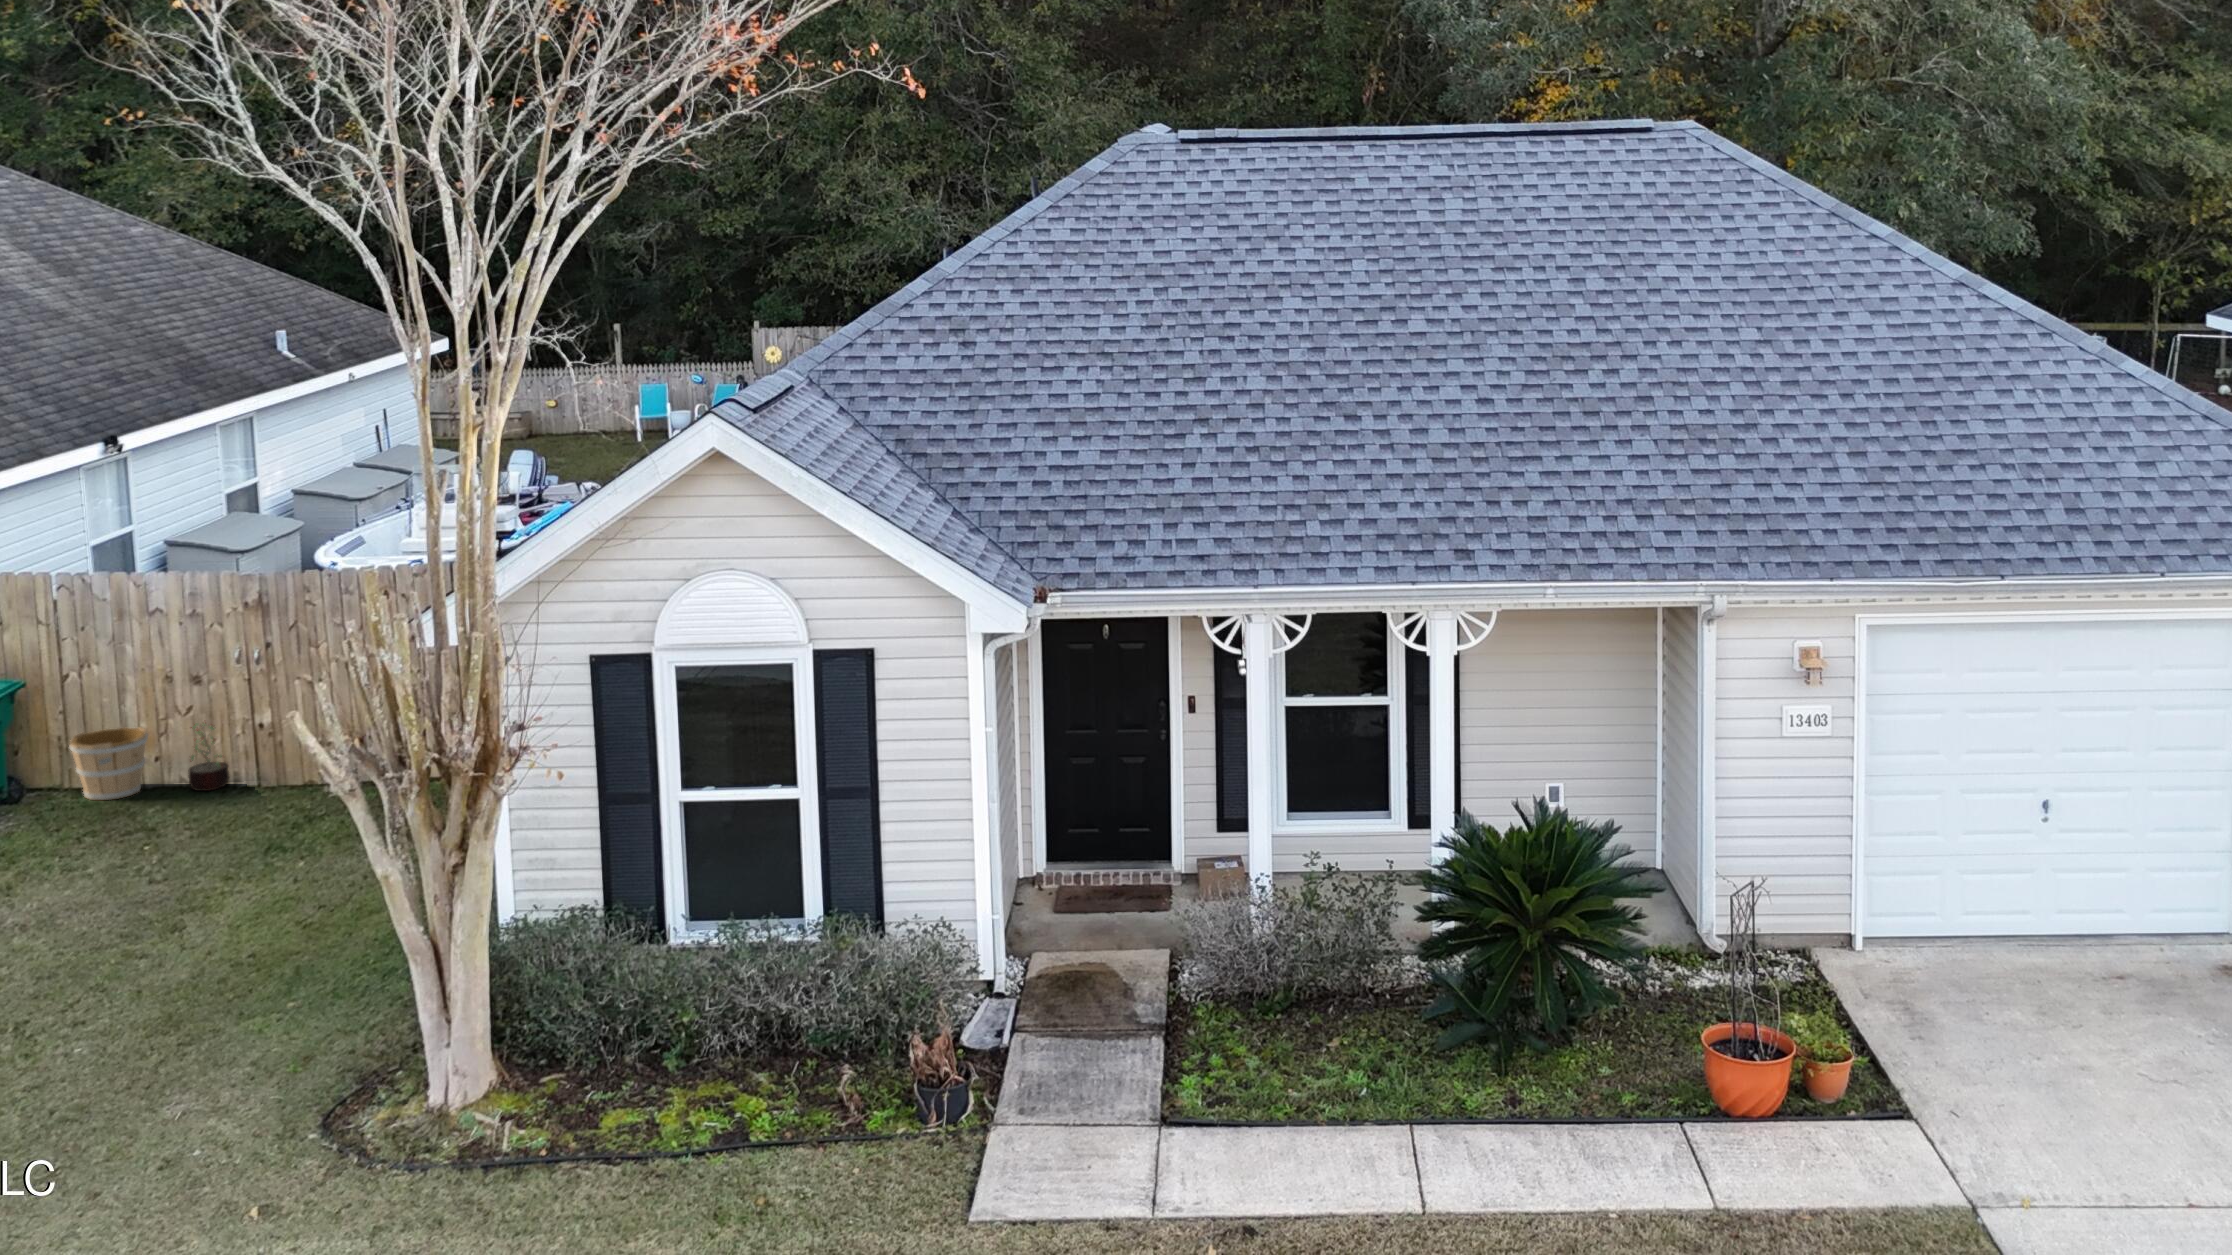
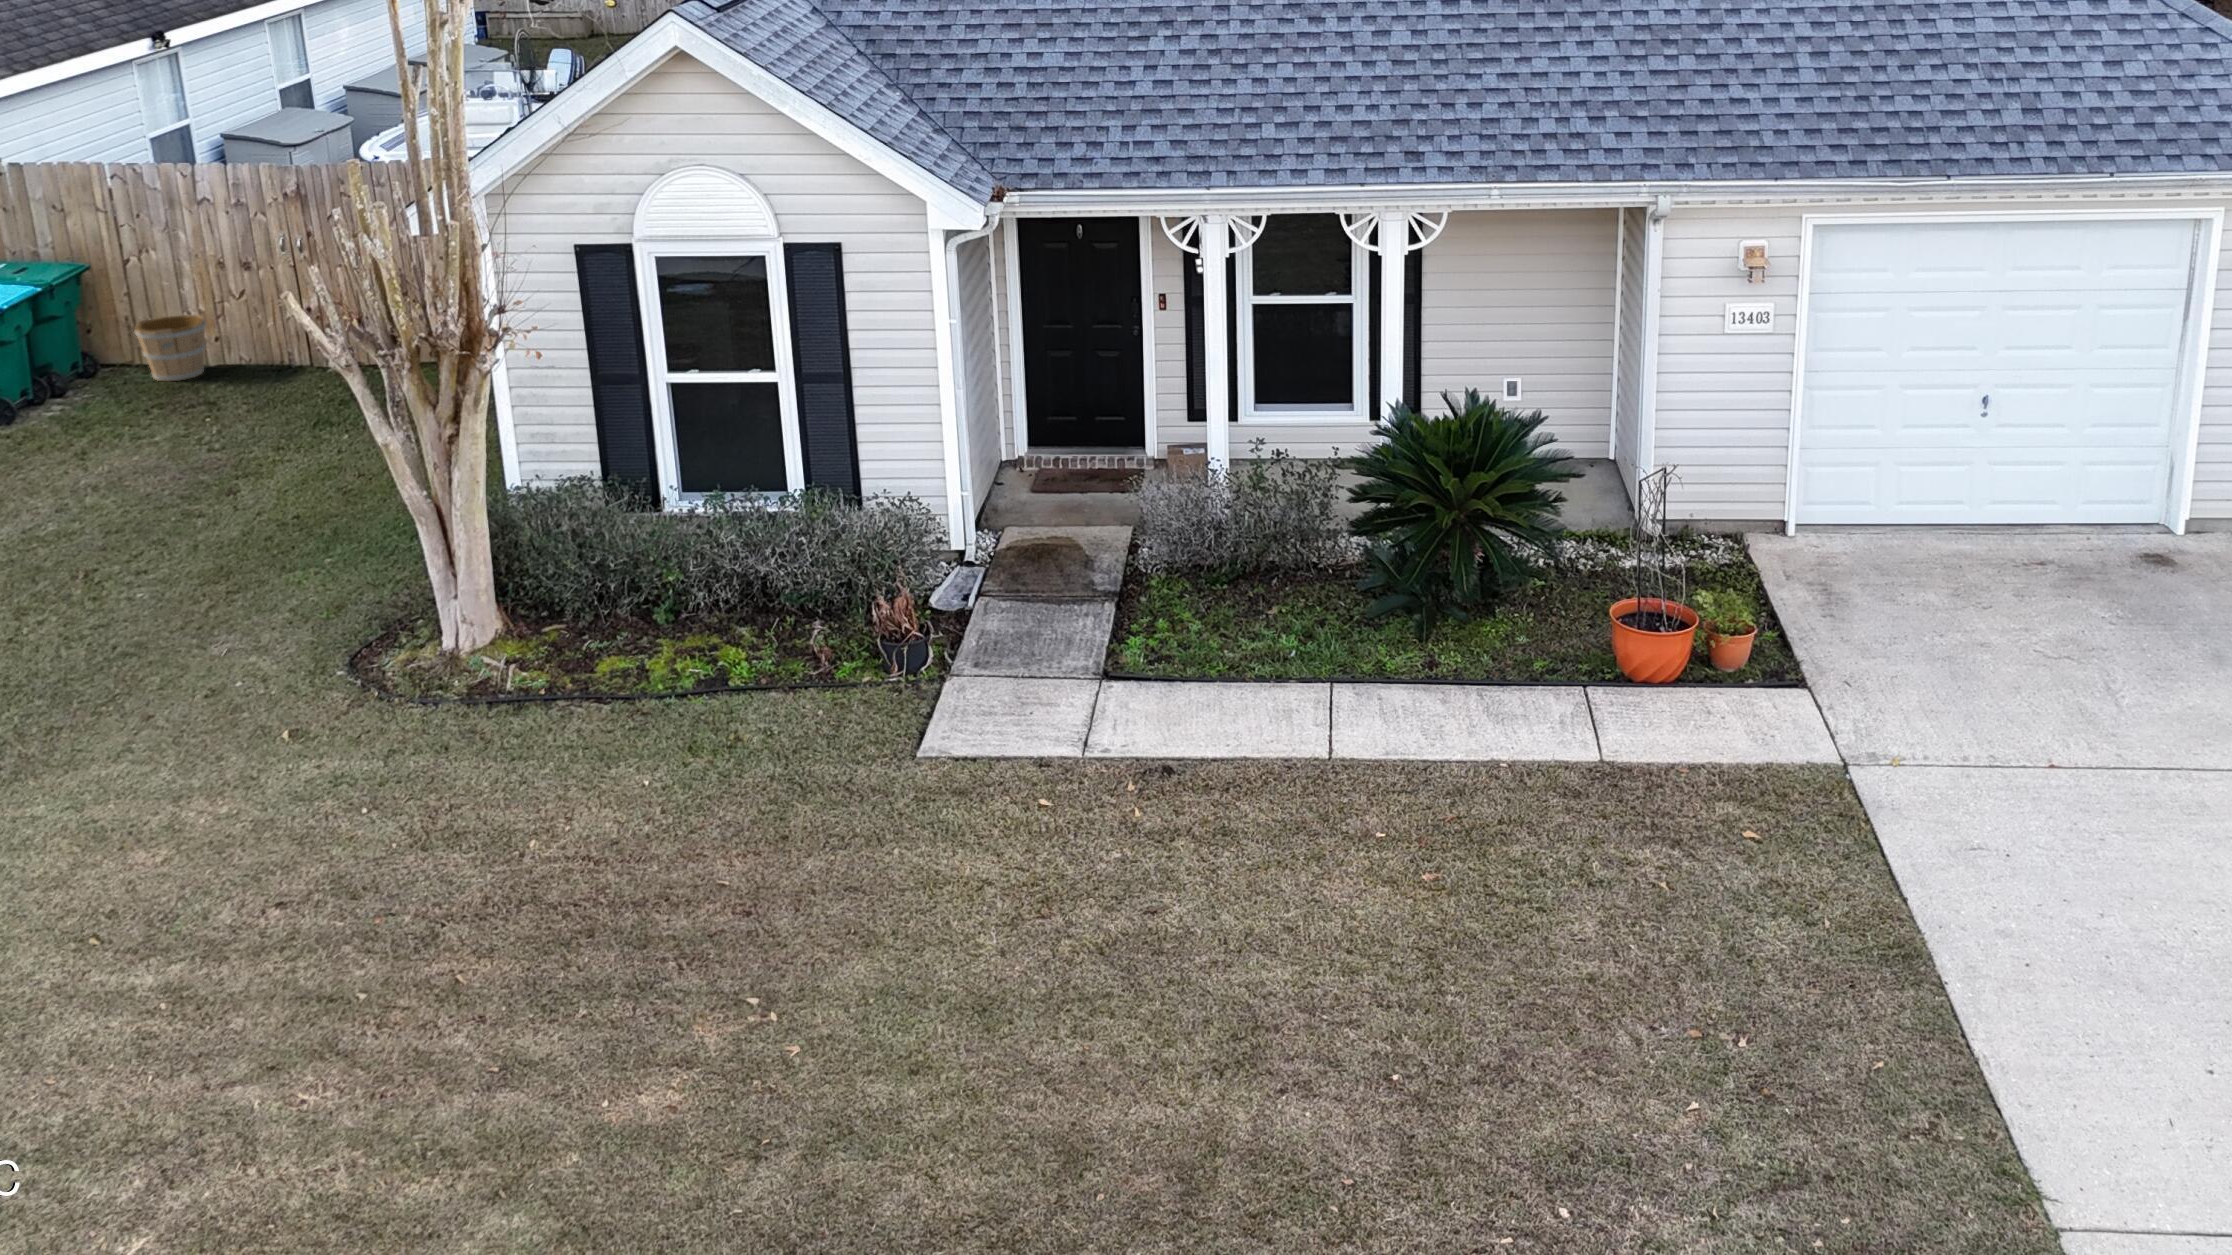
decorative plant: present [188,723,229,791] -> none [243,309,284,374]

